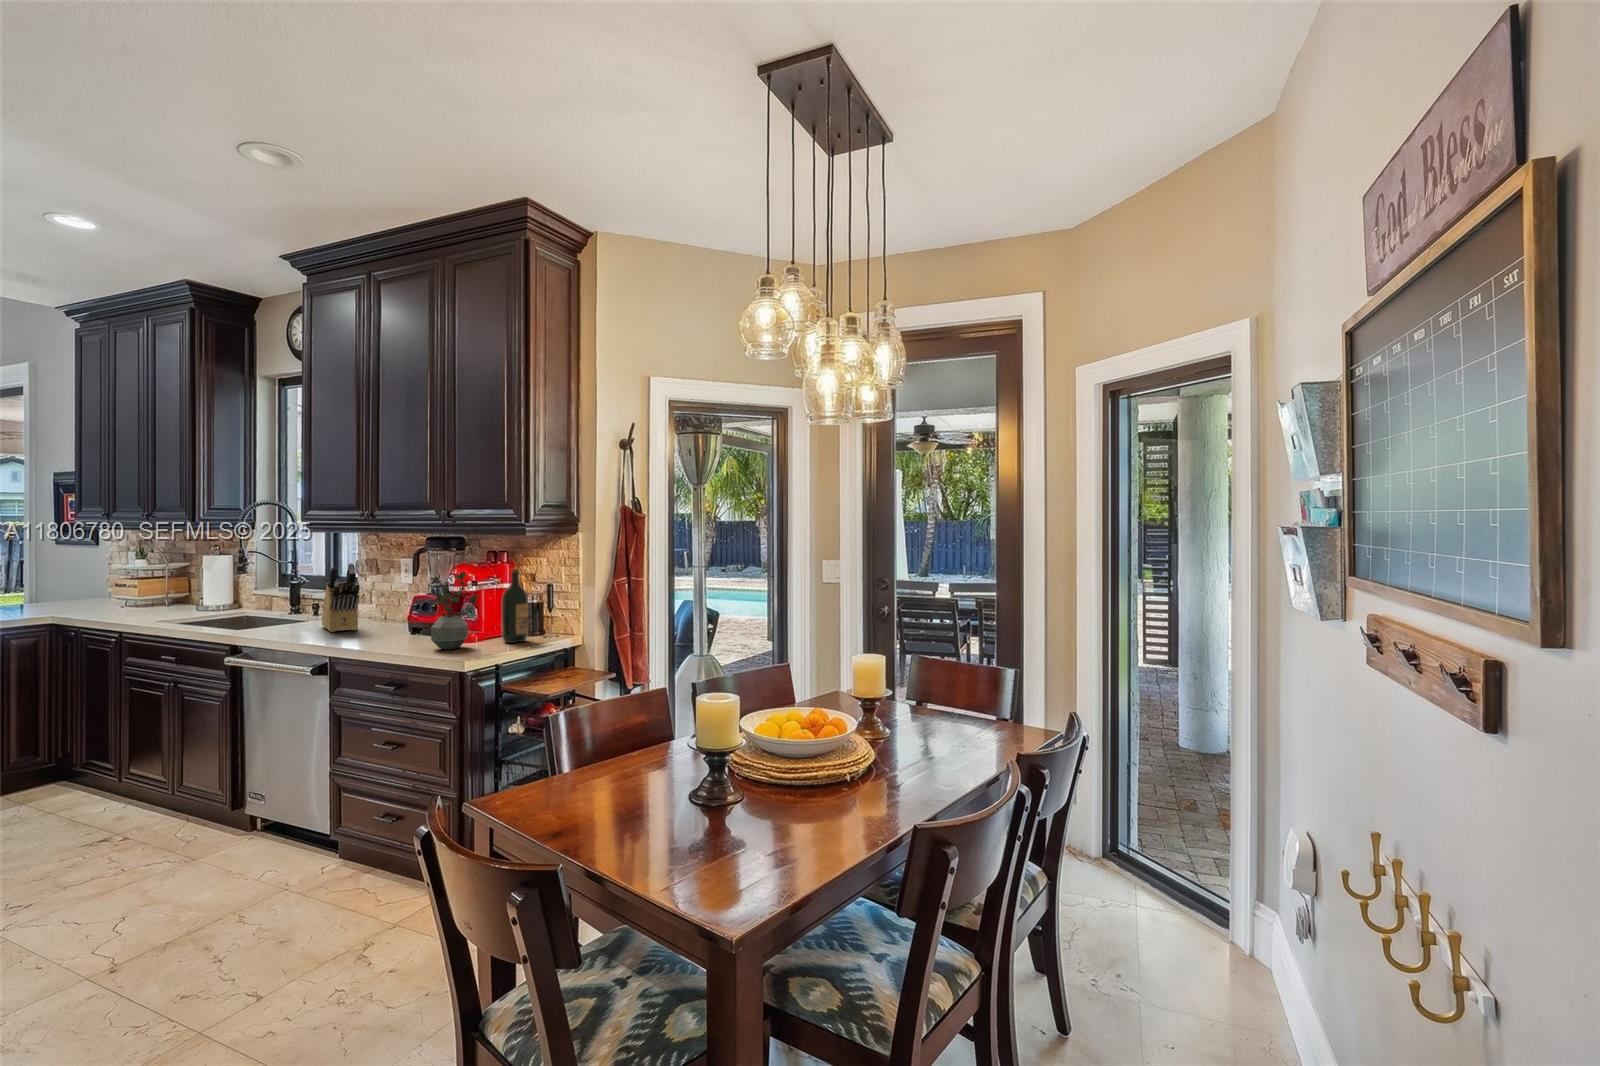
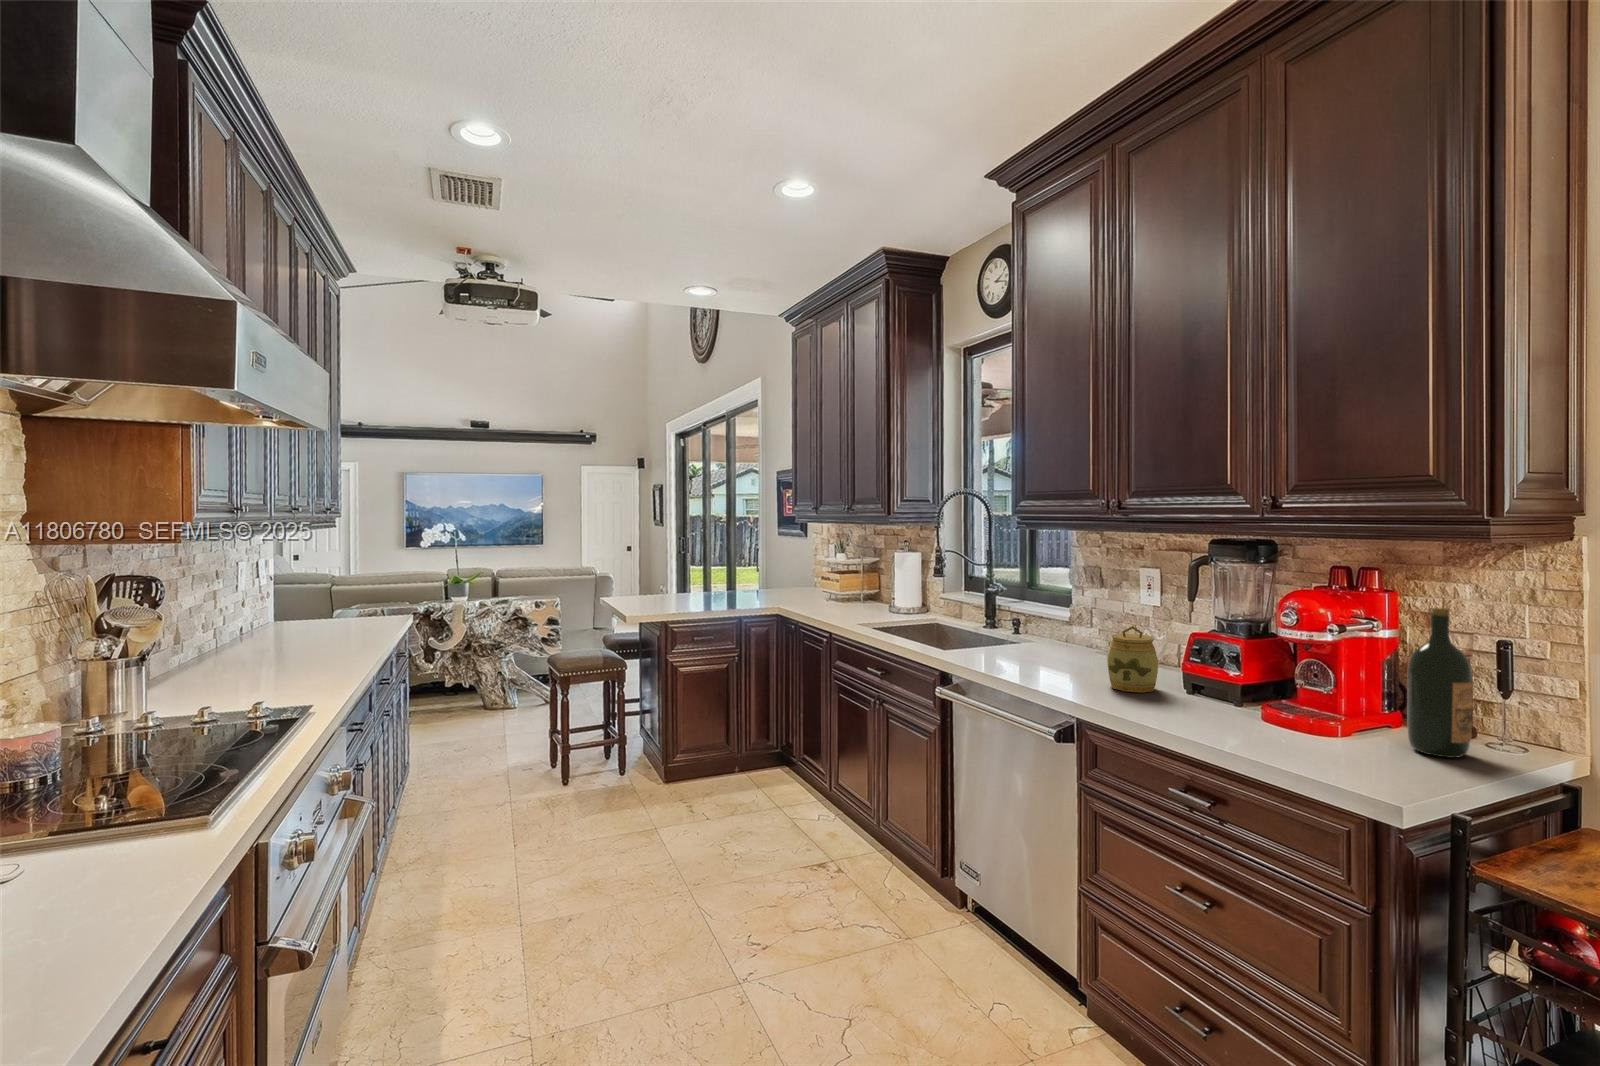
knife block: present [322,563,360,632] -> none [1038,576,1101,671]
potted plant: present [431,572,478,649] -> none [1272,612,1385,757]
jar: none [358,594,394,637] -> present [1107,626,1158,693]

